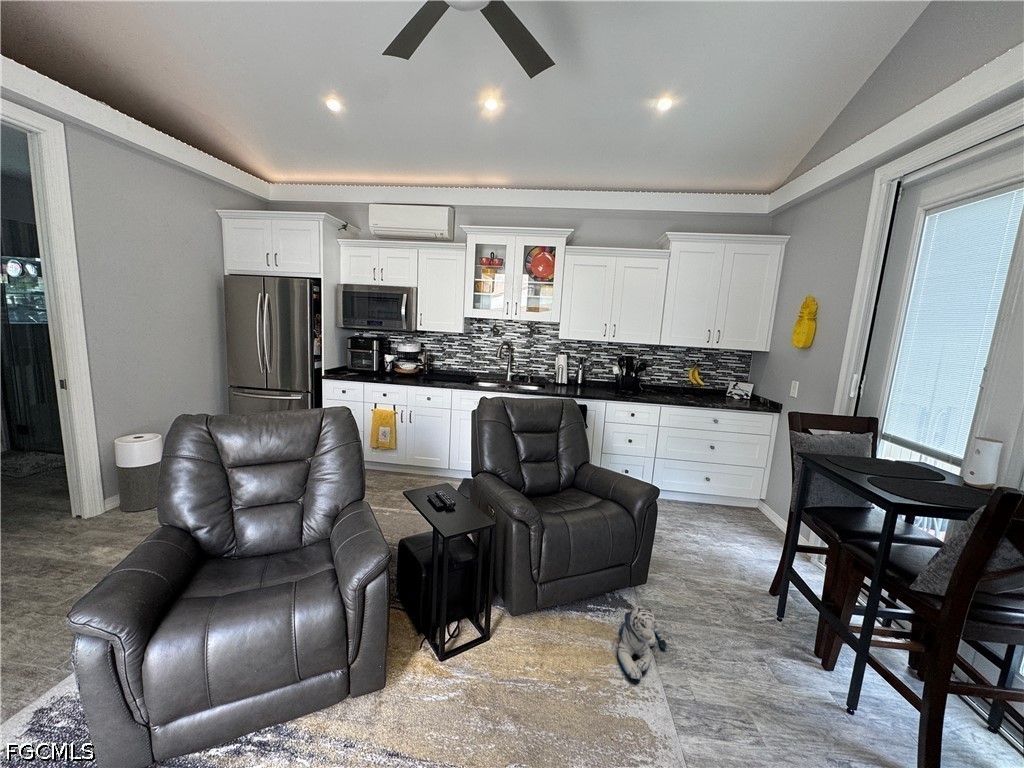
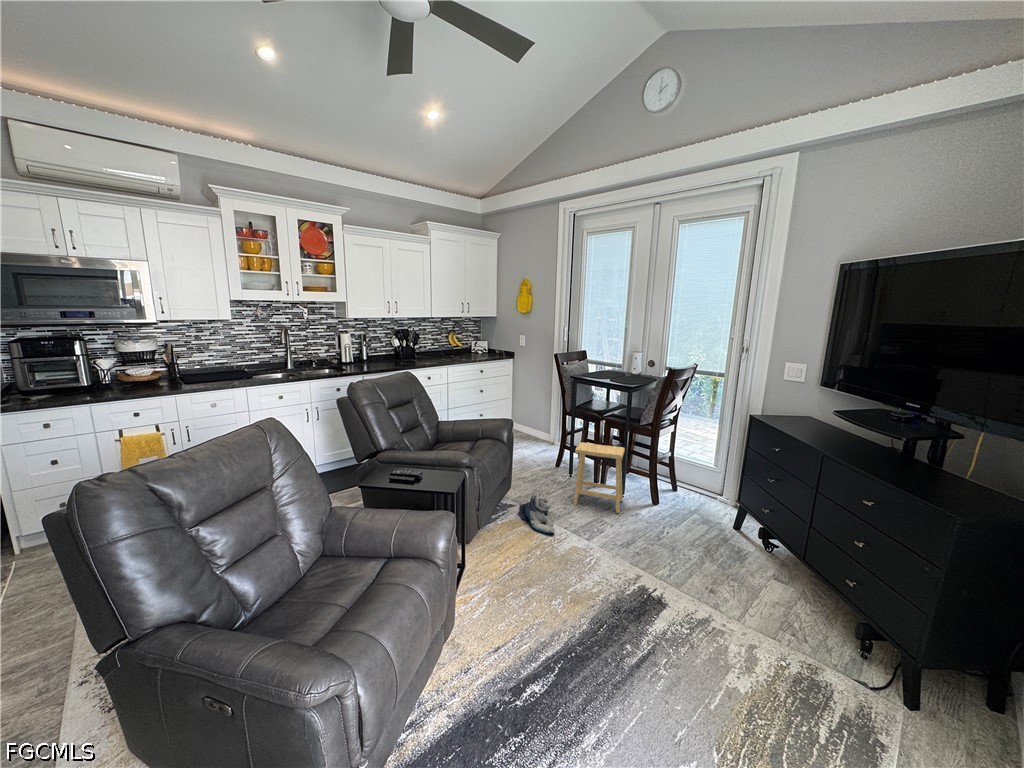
footstool: none [728,567,860,741] -> present [573,442,625,513]

